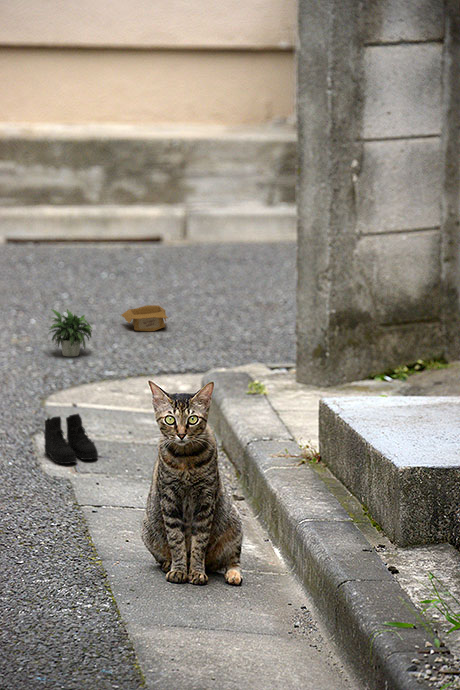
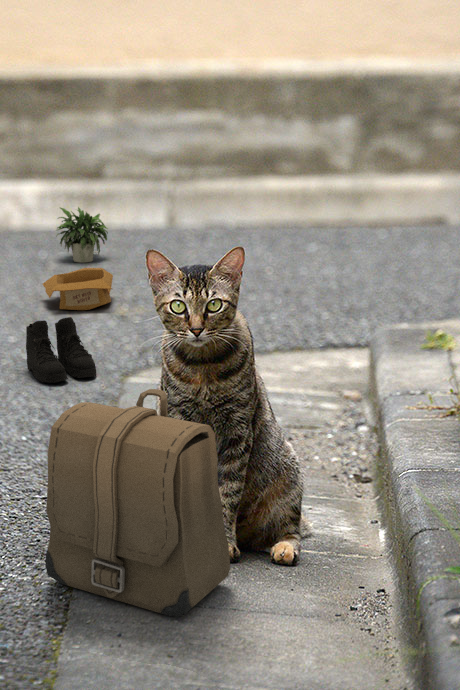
cardboard box: present [122,305,168,331] -> present [43,268,113,310]
backpack: none [87,474,202,613] -> present [46,389,230,617]

